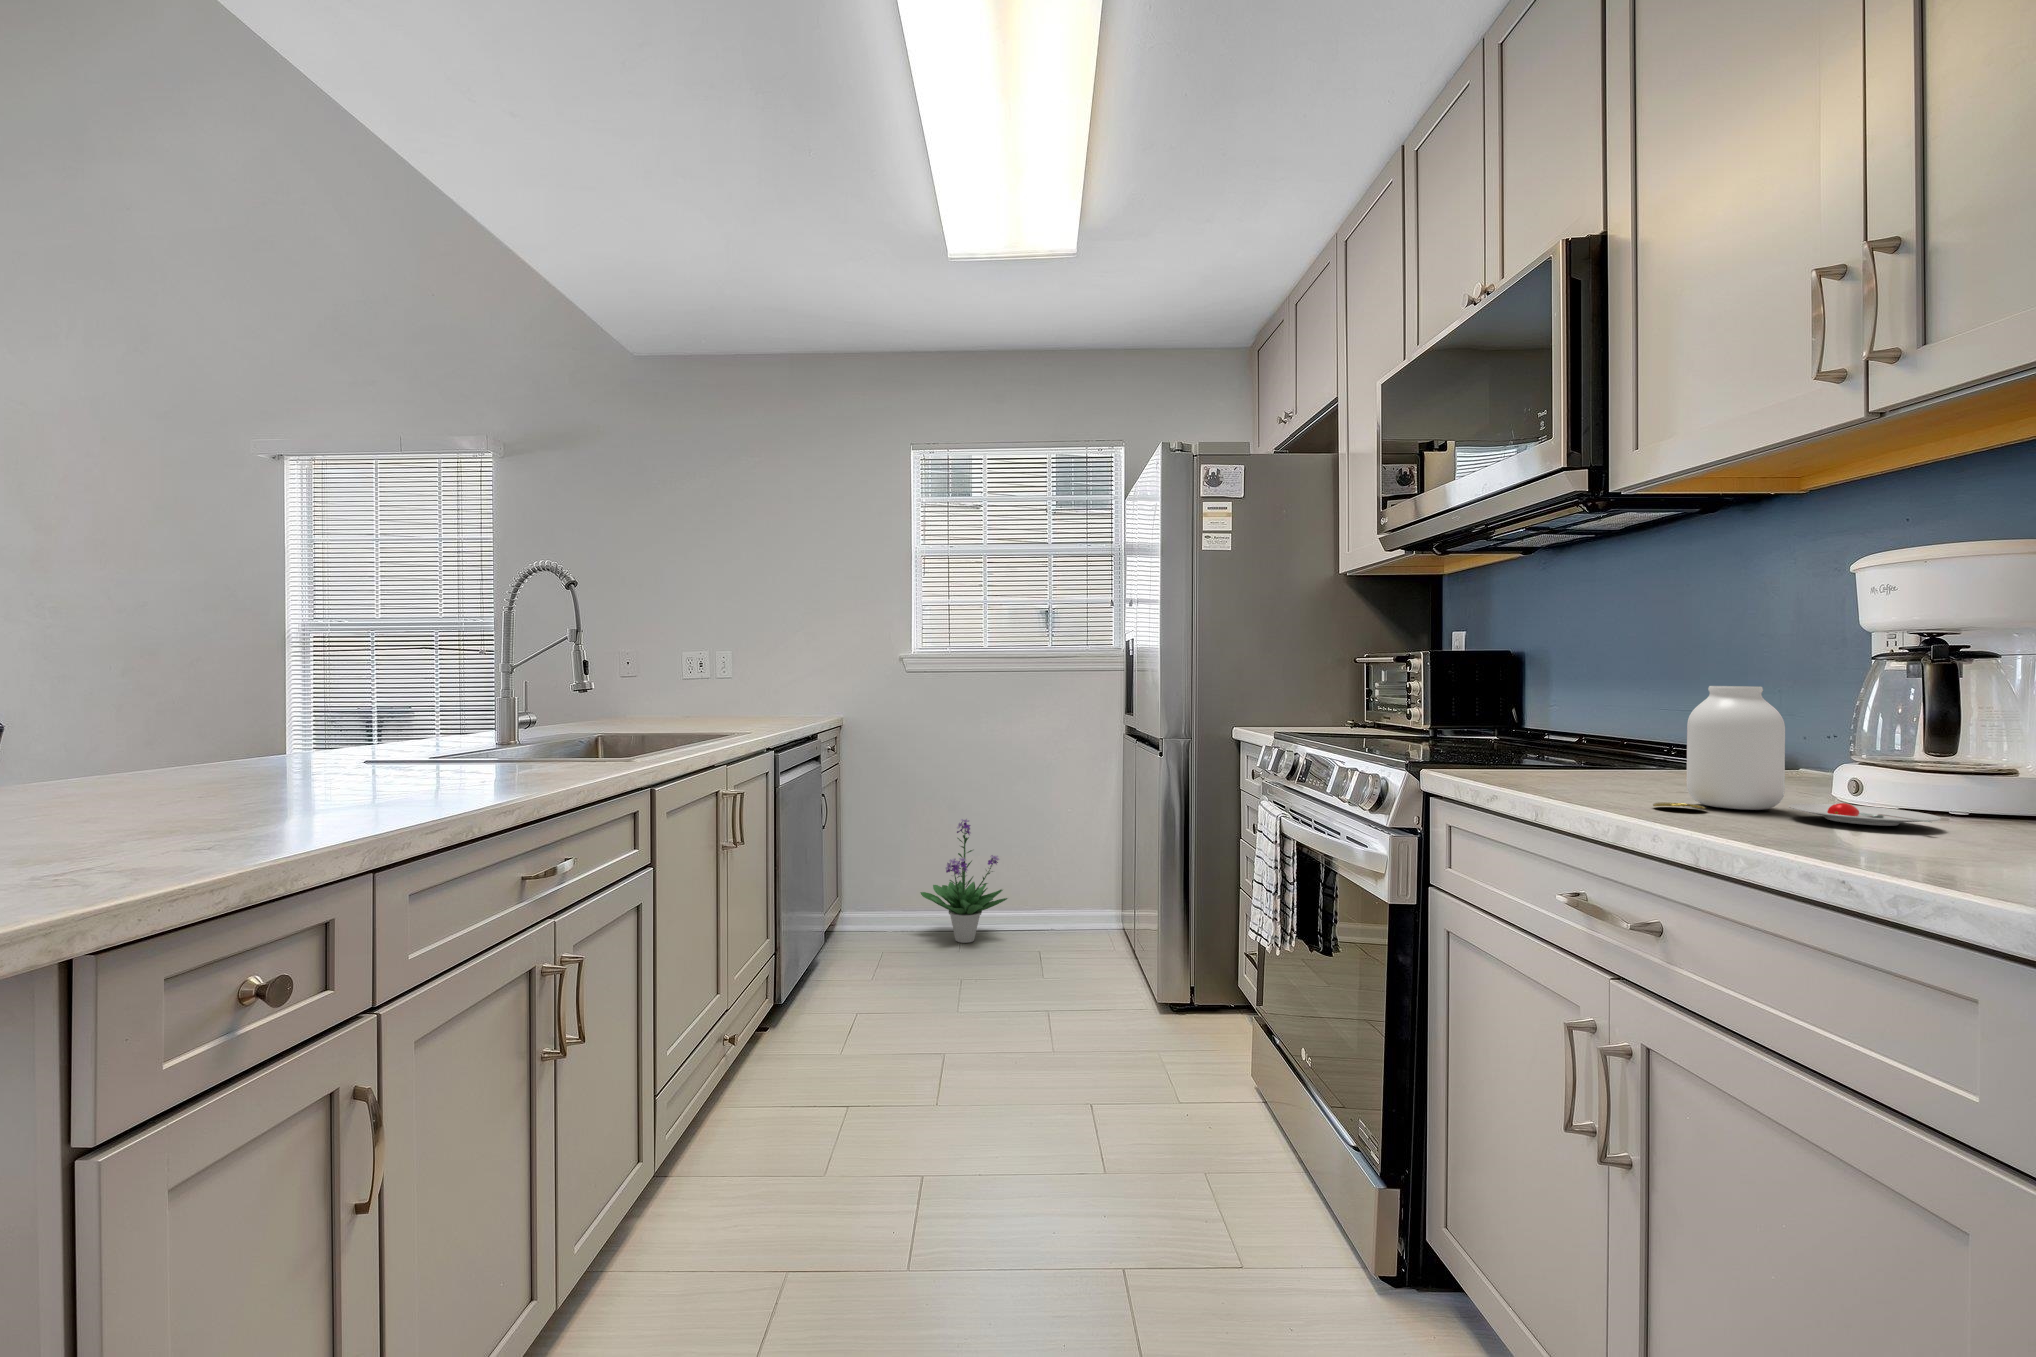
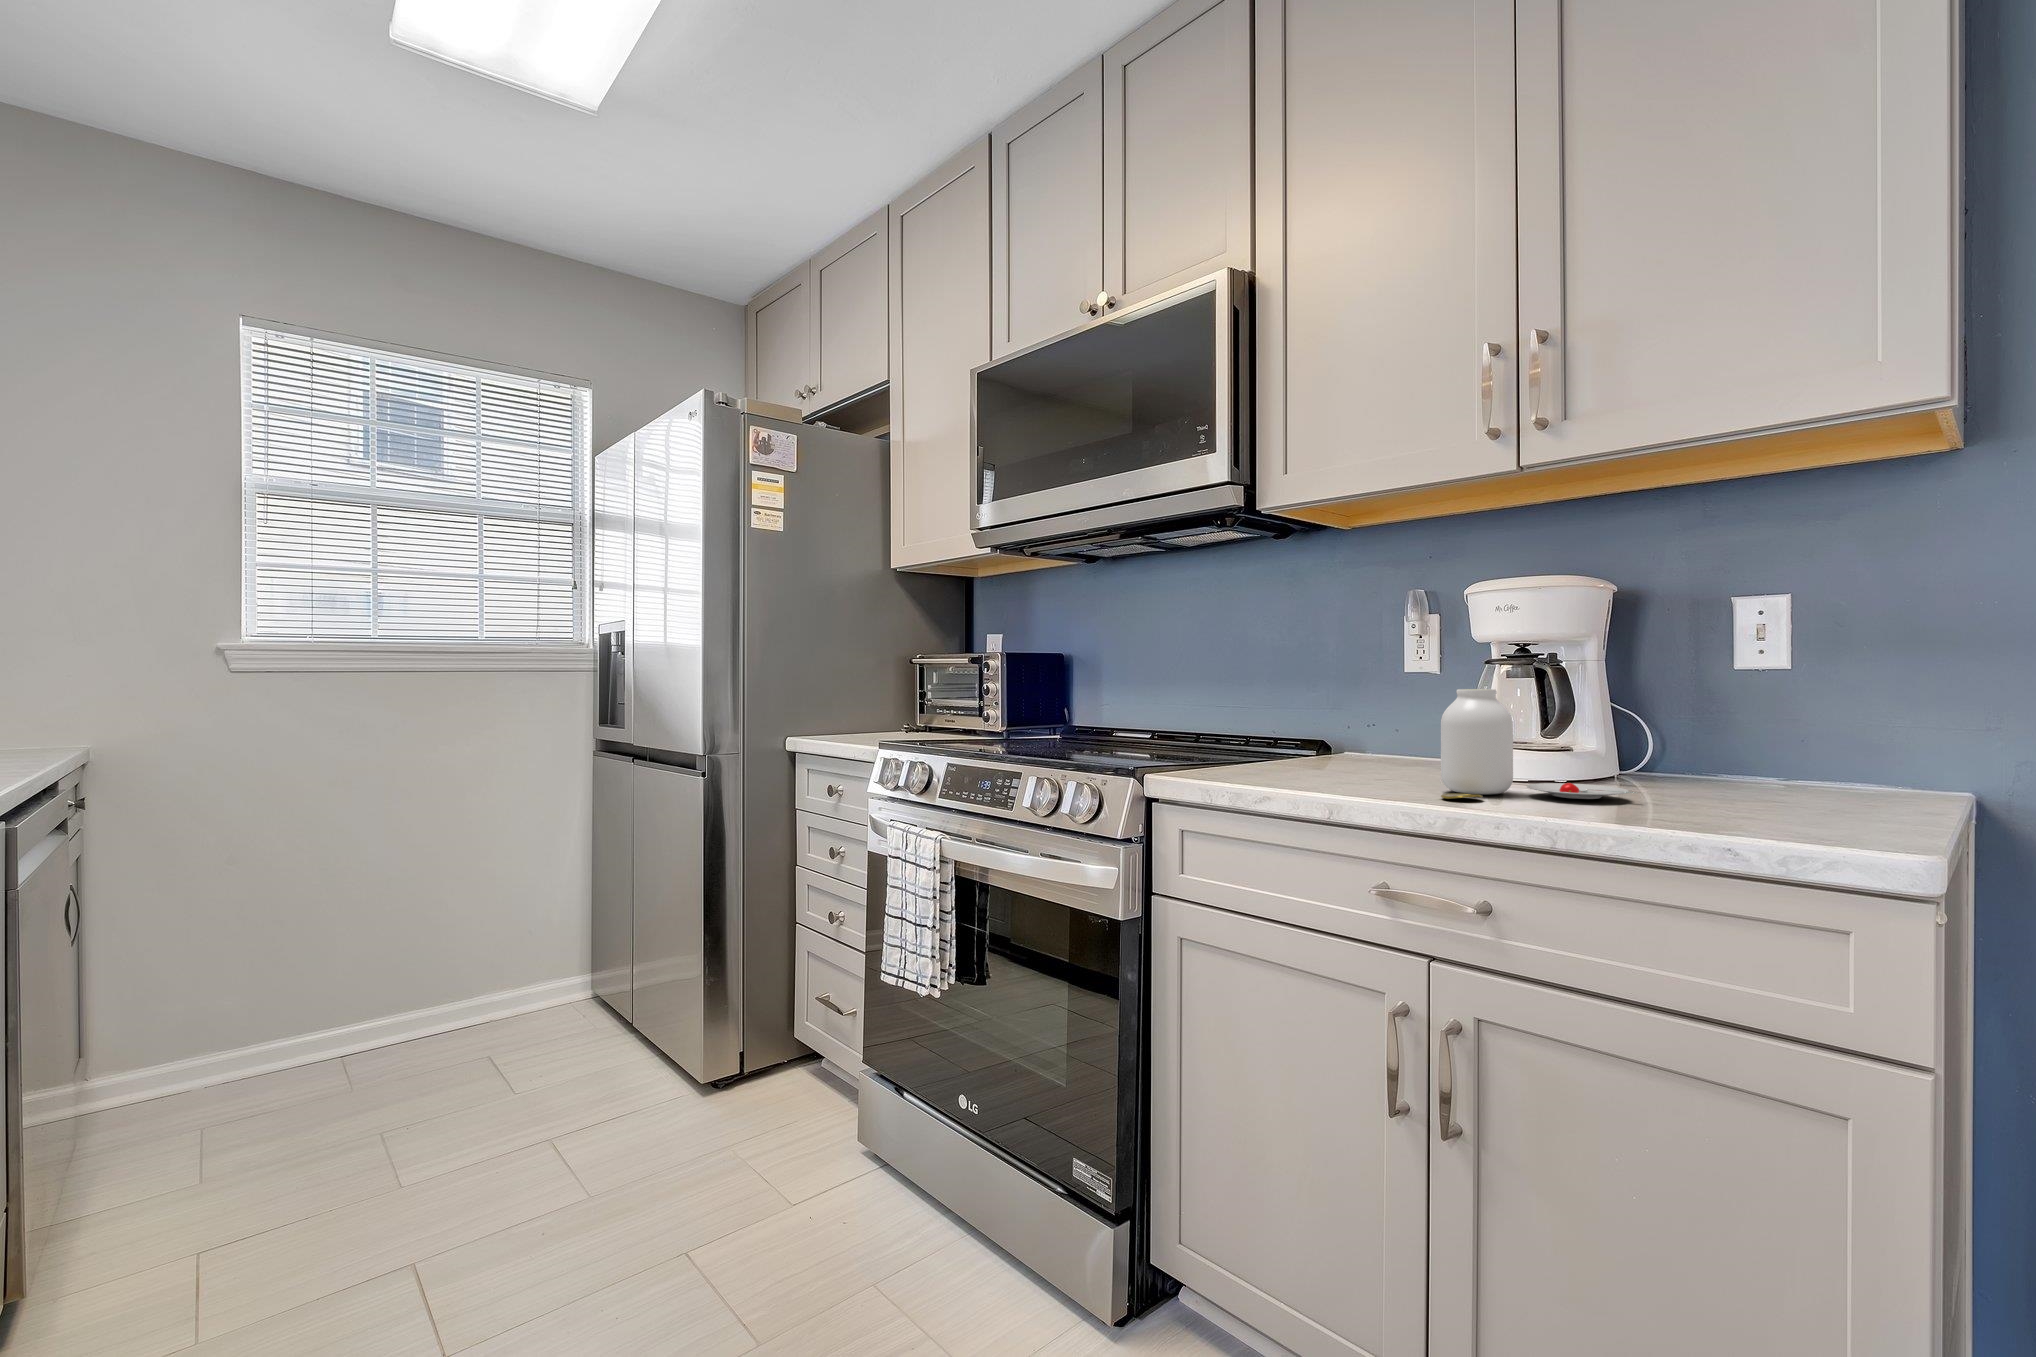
potted plant: present [921,819,1007,943] -> none [271,895,437,1081]

